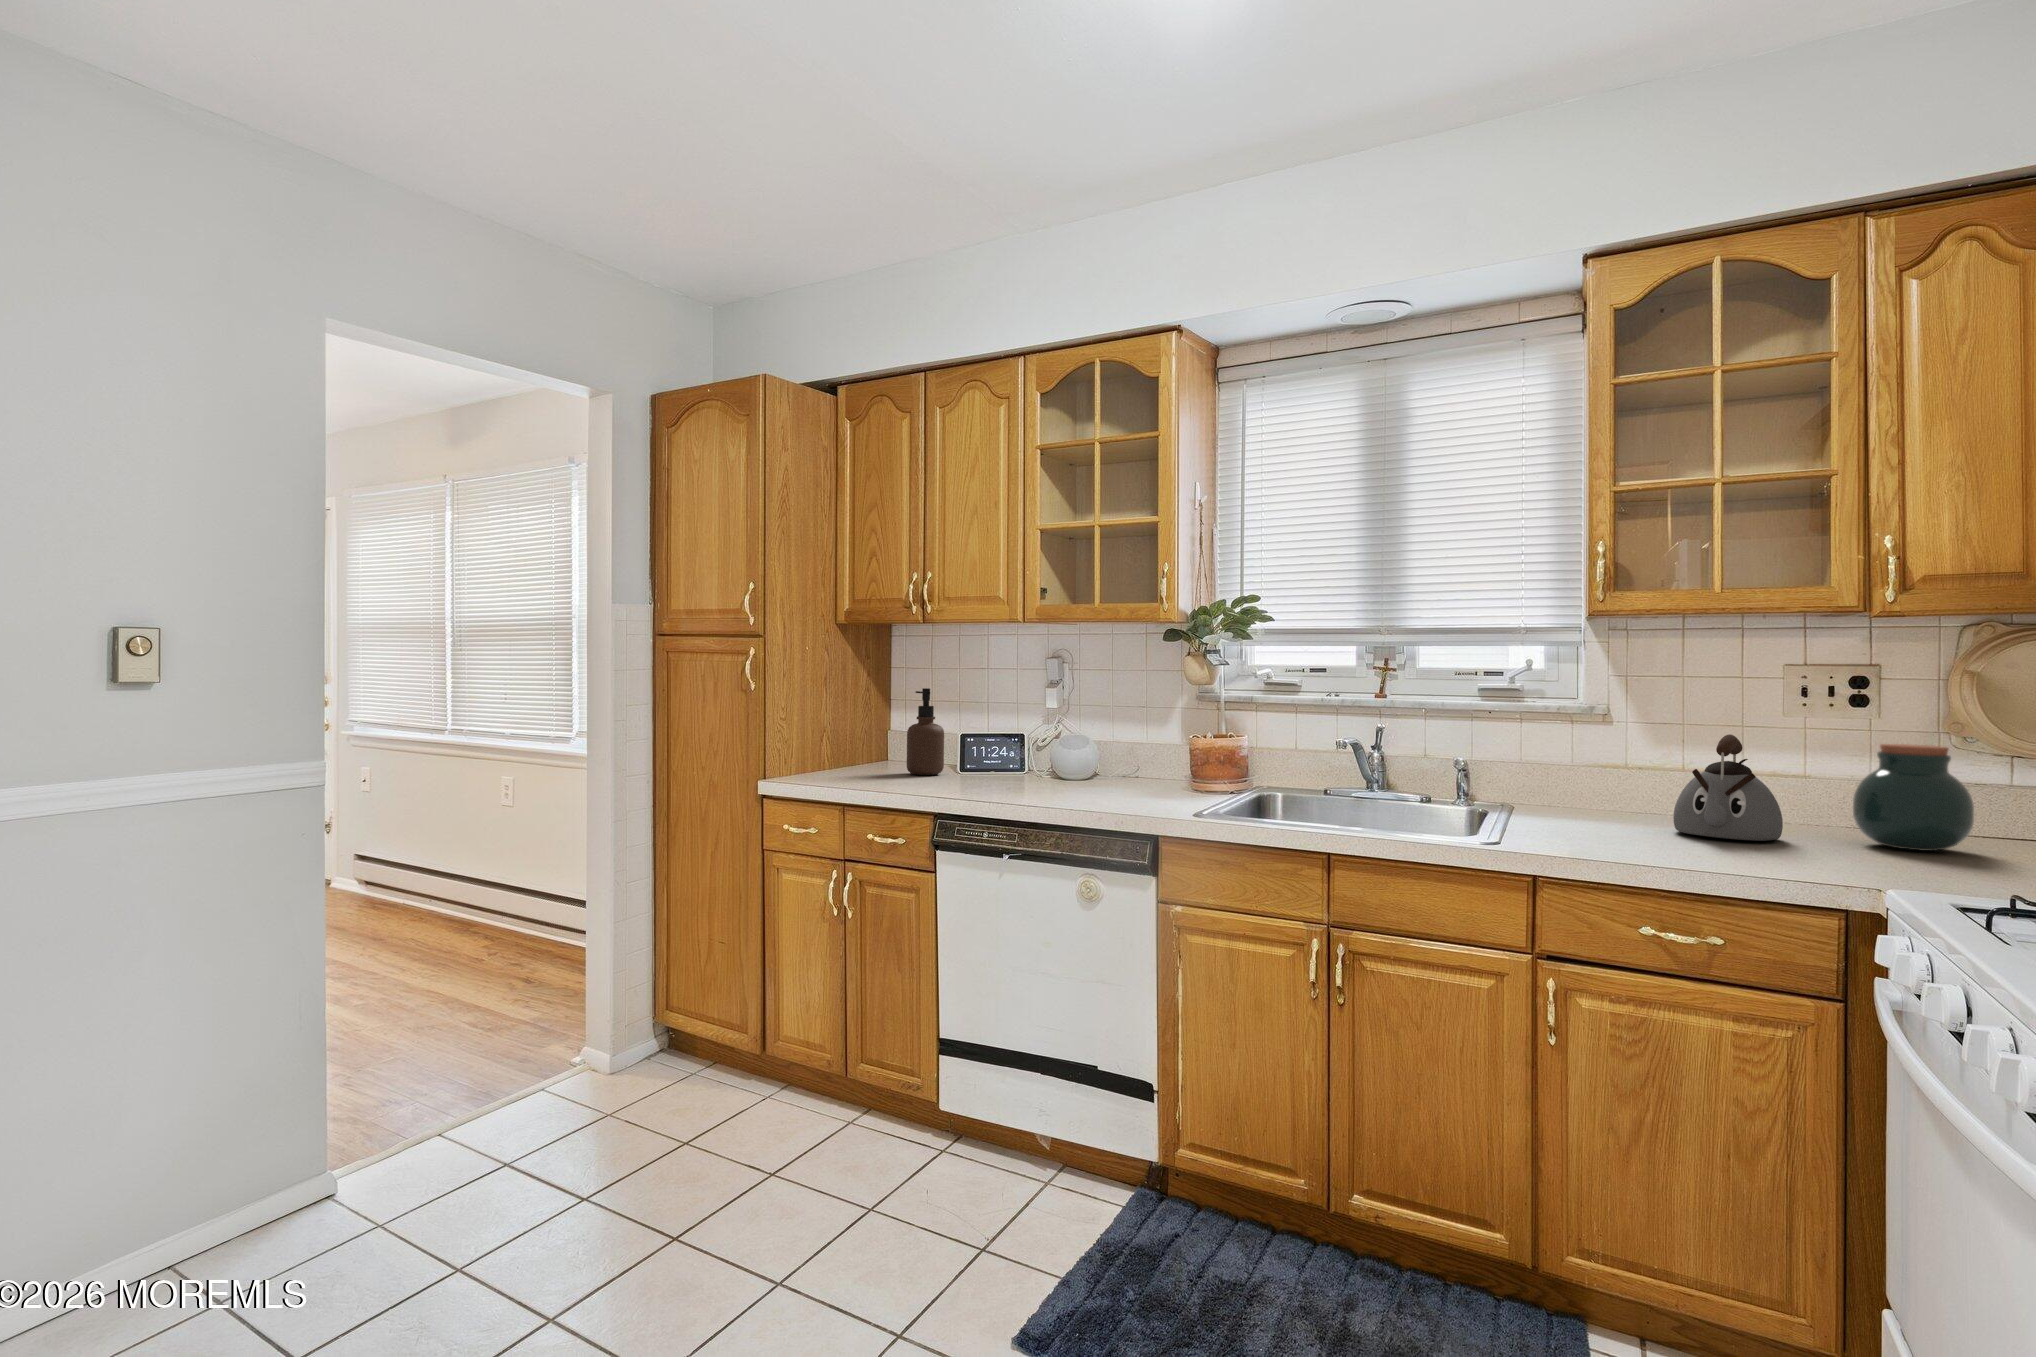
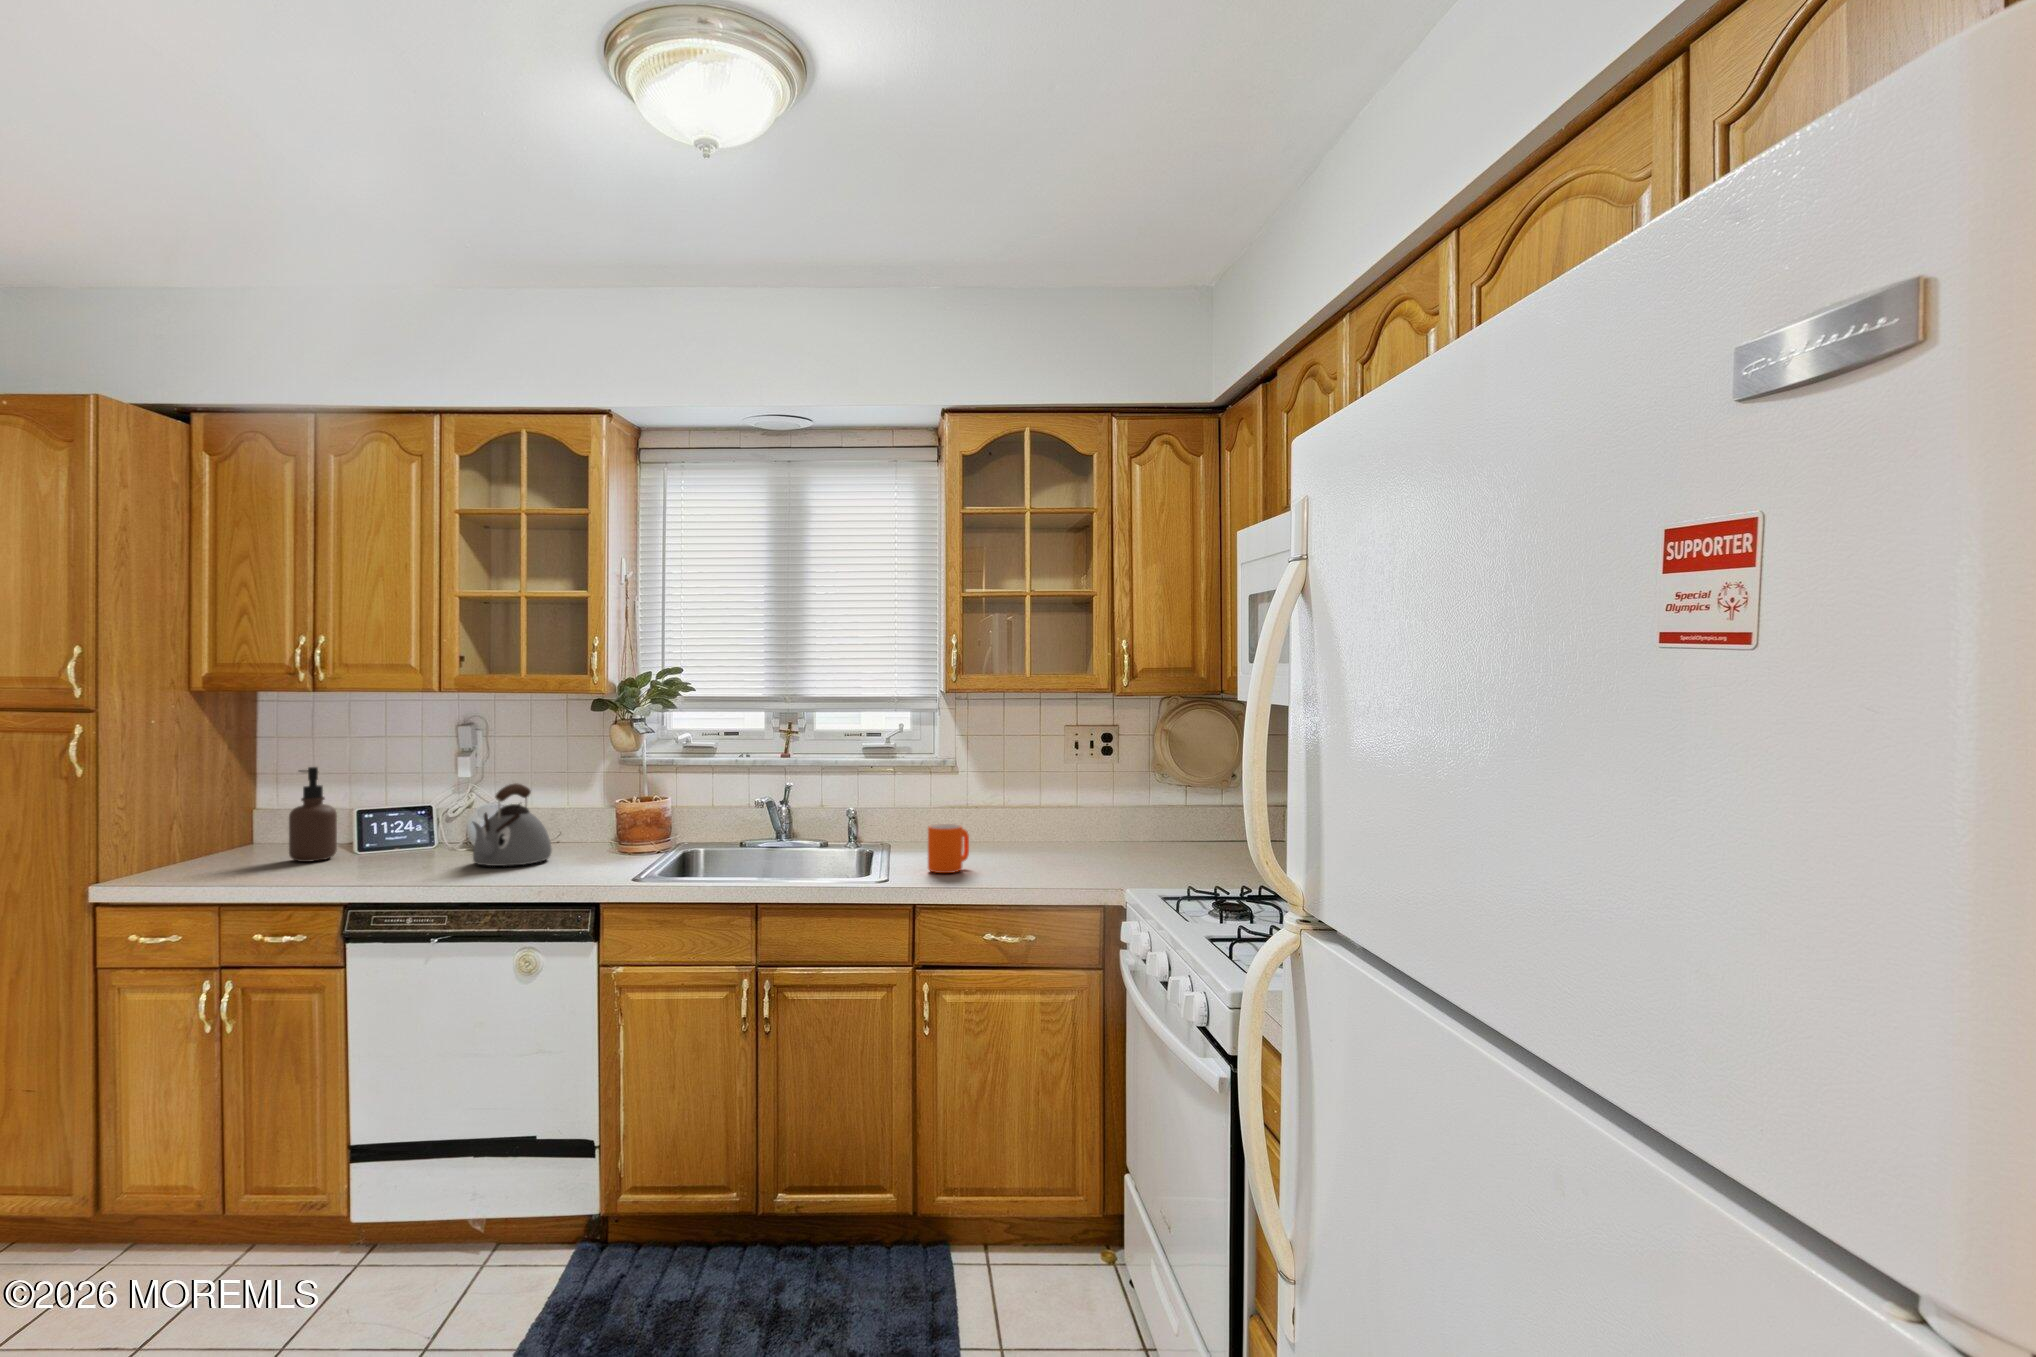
kettle: present [1673,734,1783,841] -> present [473,784,552,866]
jar: present [1853,744,1974,851] -> none [1113,779,1177,853]
mug: none [1557,780,1618,843] -> present [928,824,969,873]

